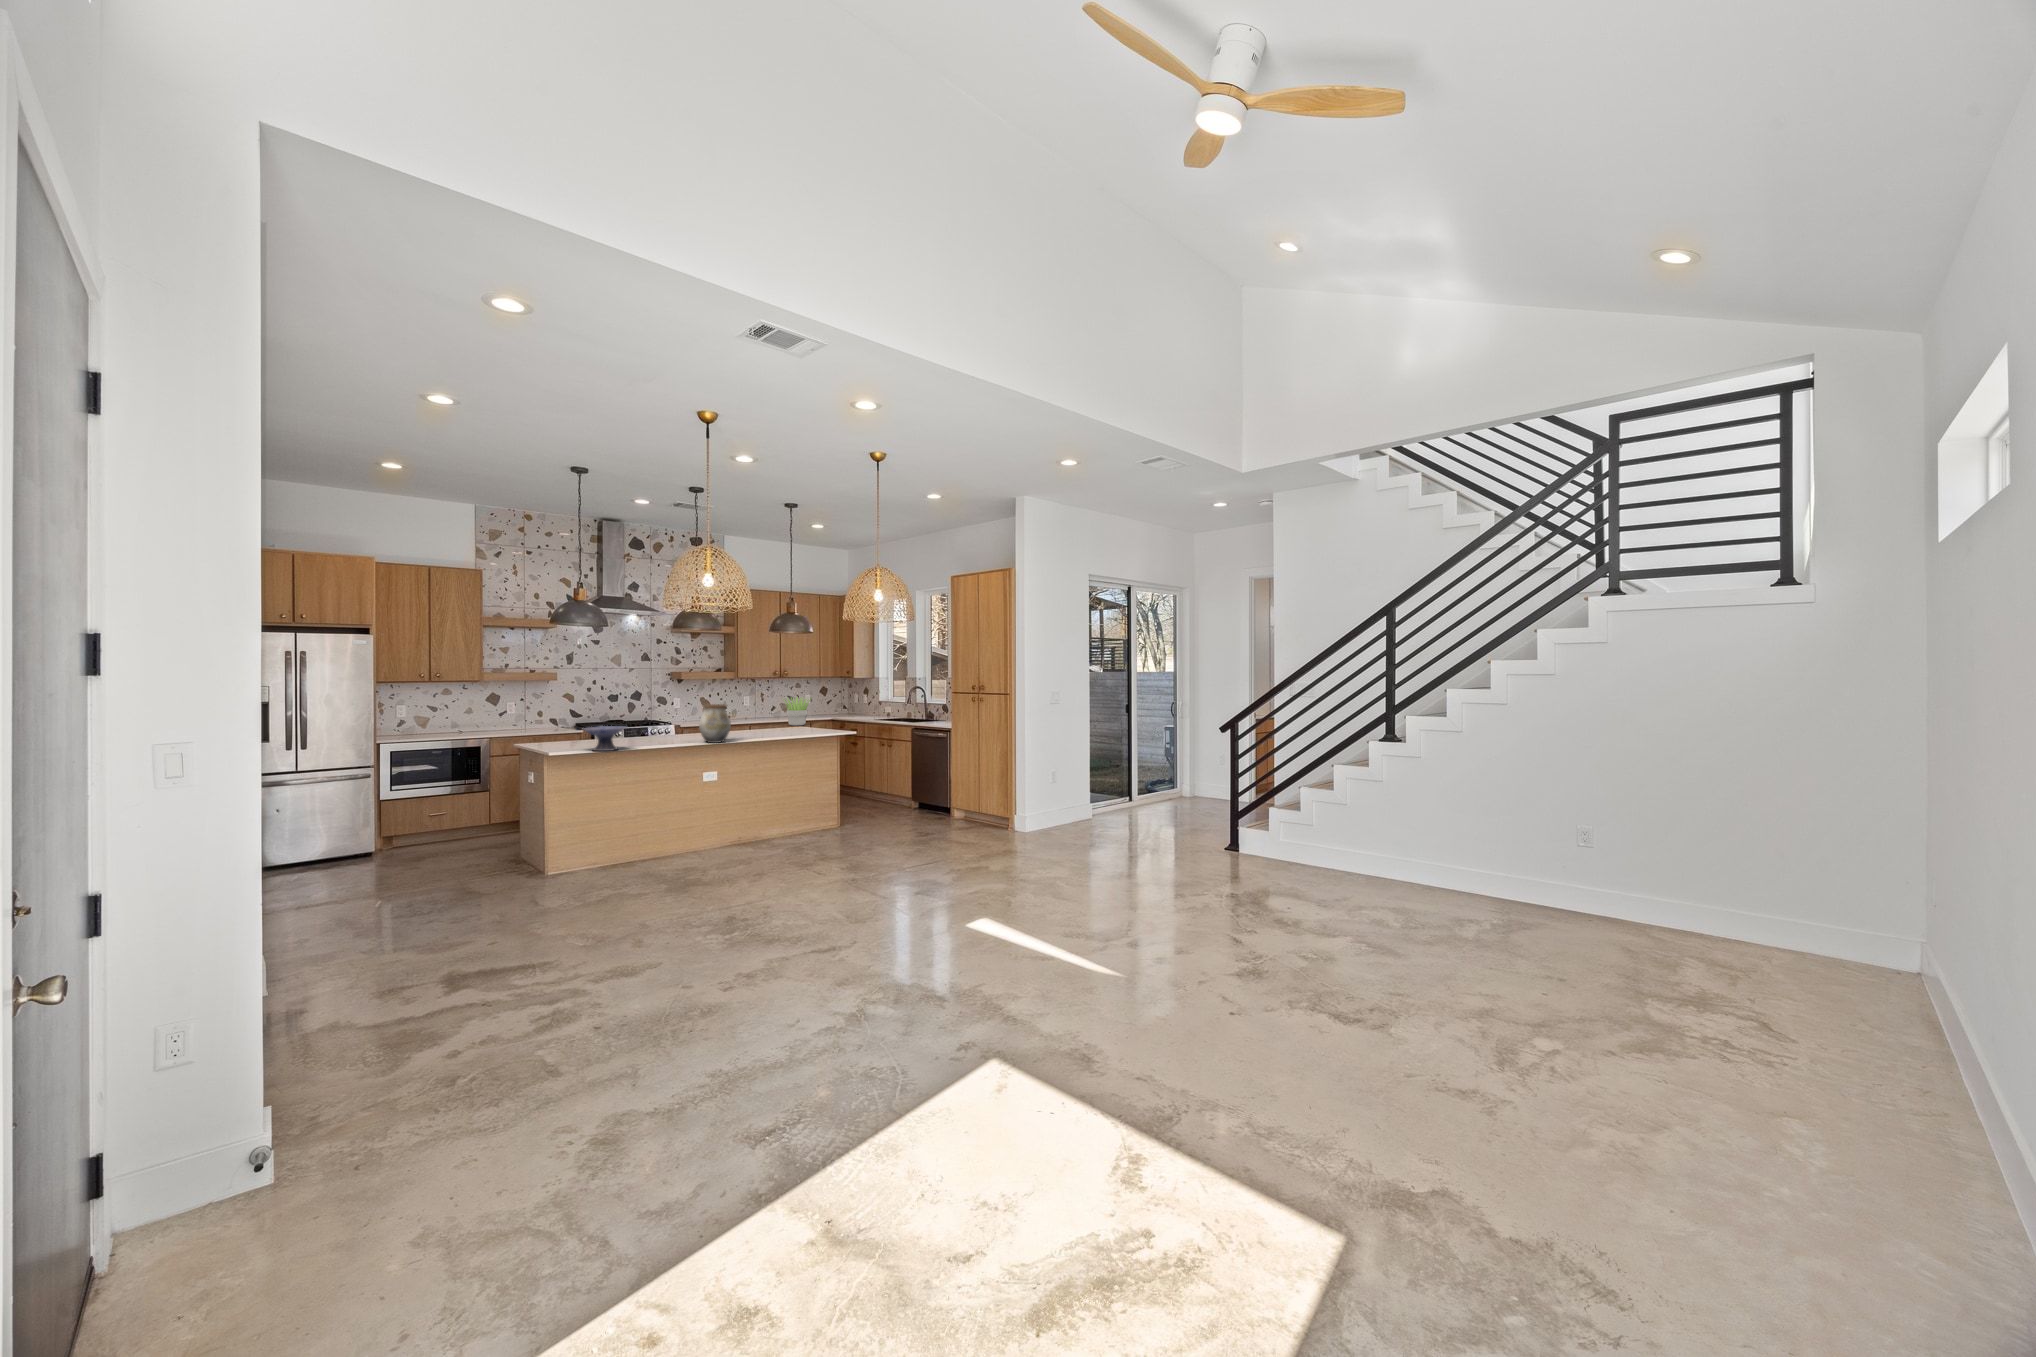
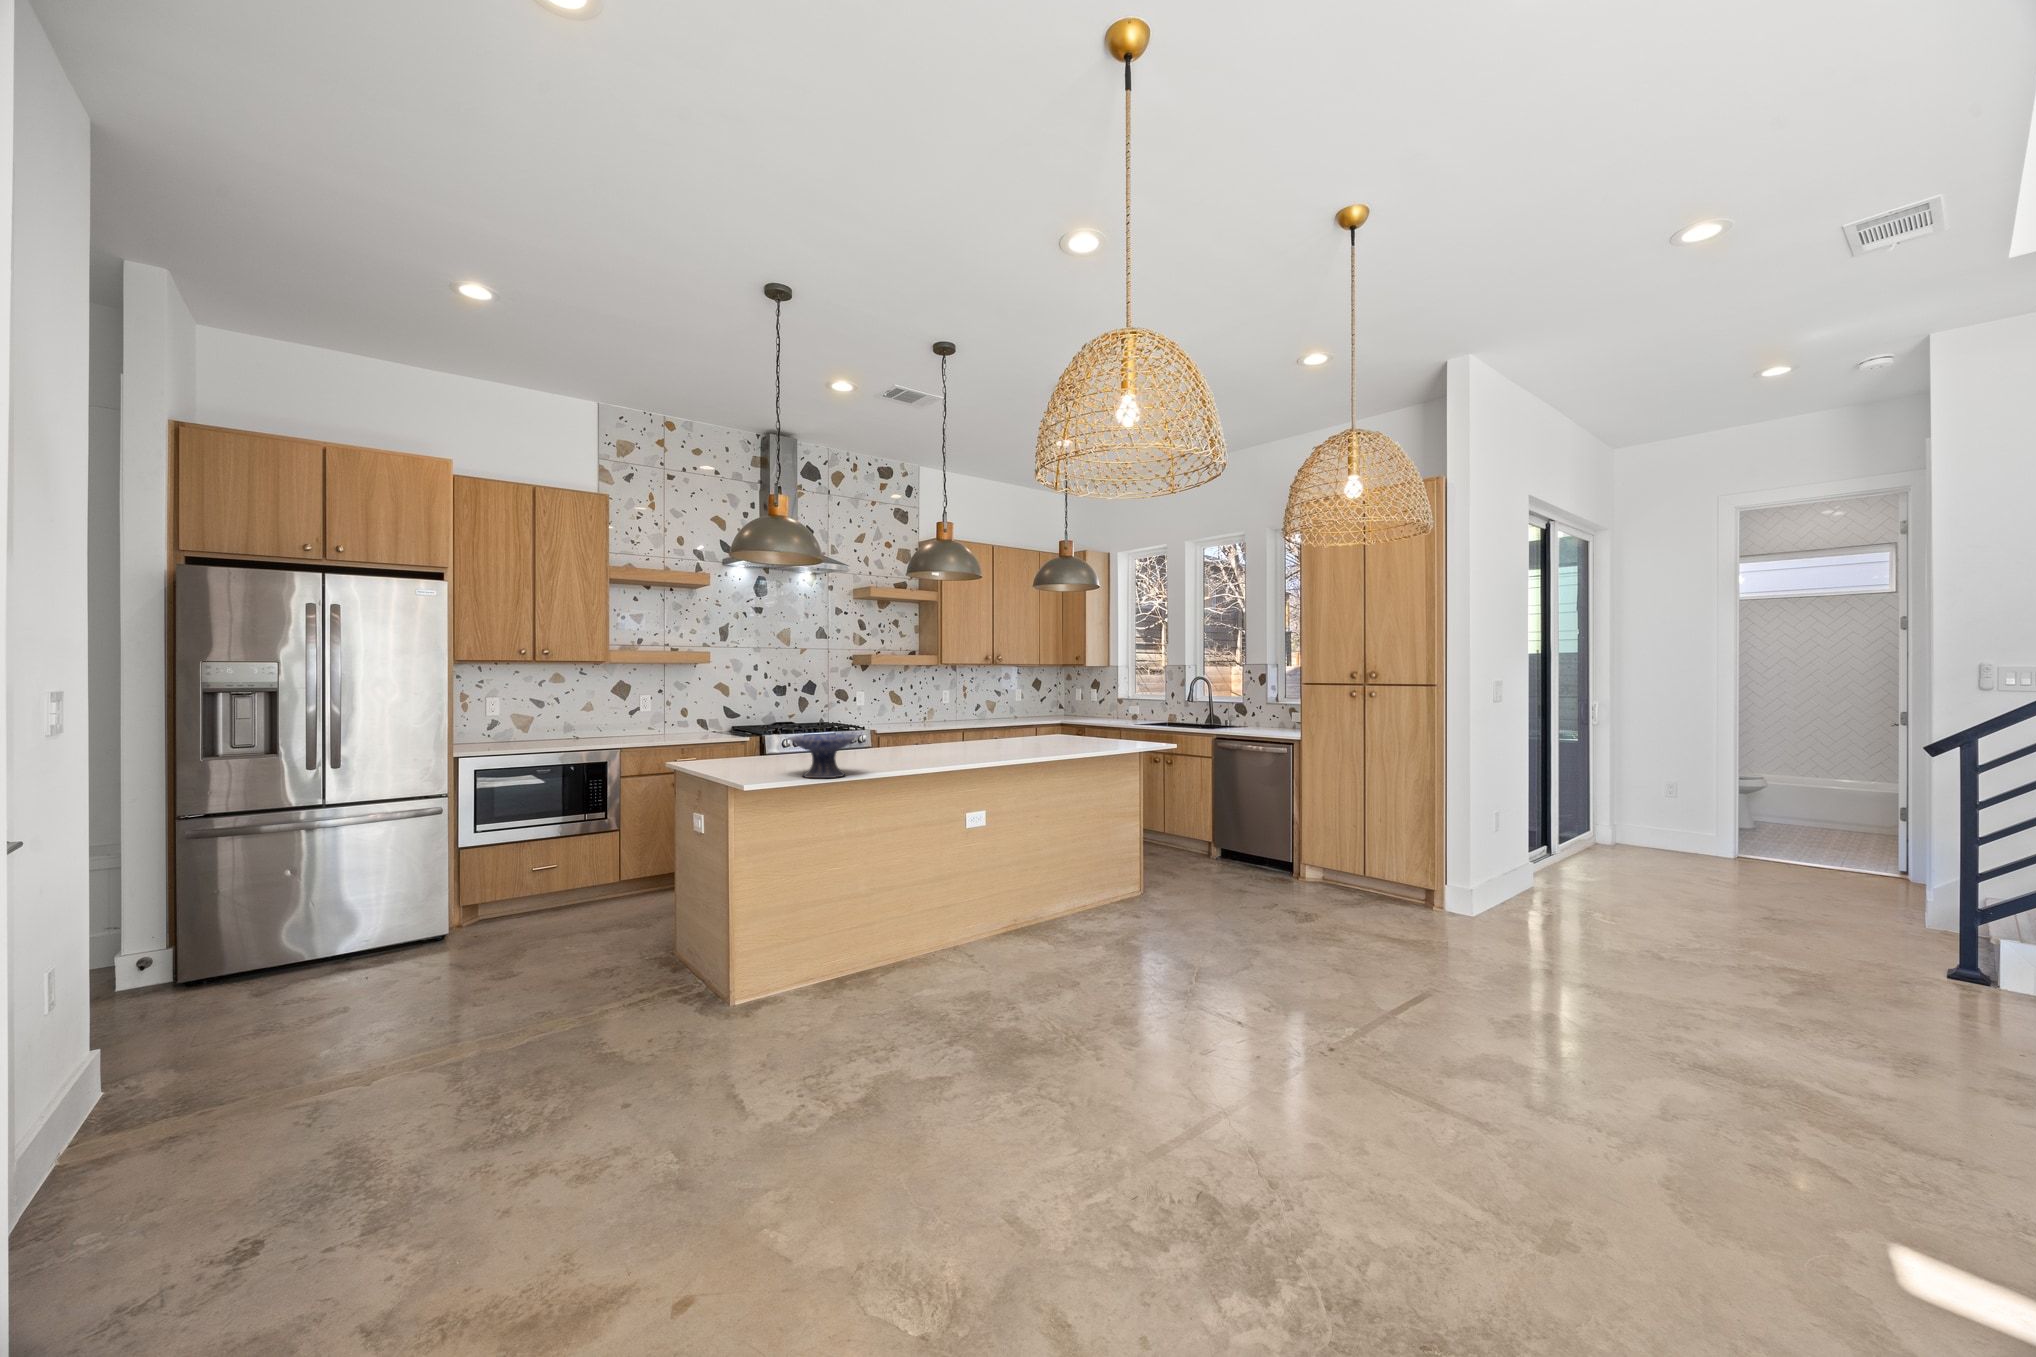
potted plant: present [785,698,811,726] -> none [1008,690,1056,733]
vase: present [699,704,731,743] -> none [952,699,1001,762]

